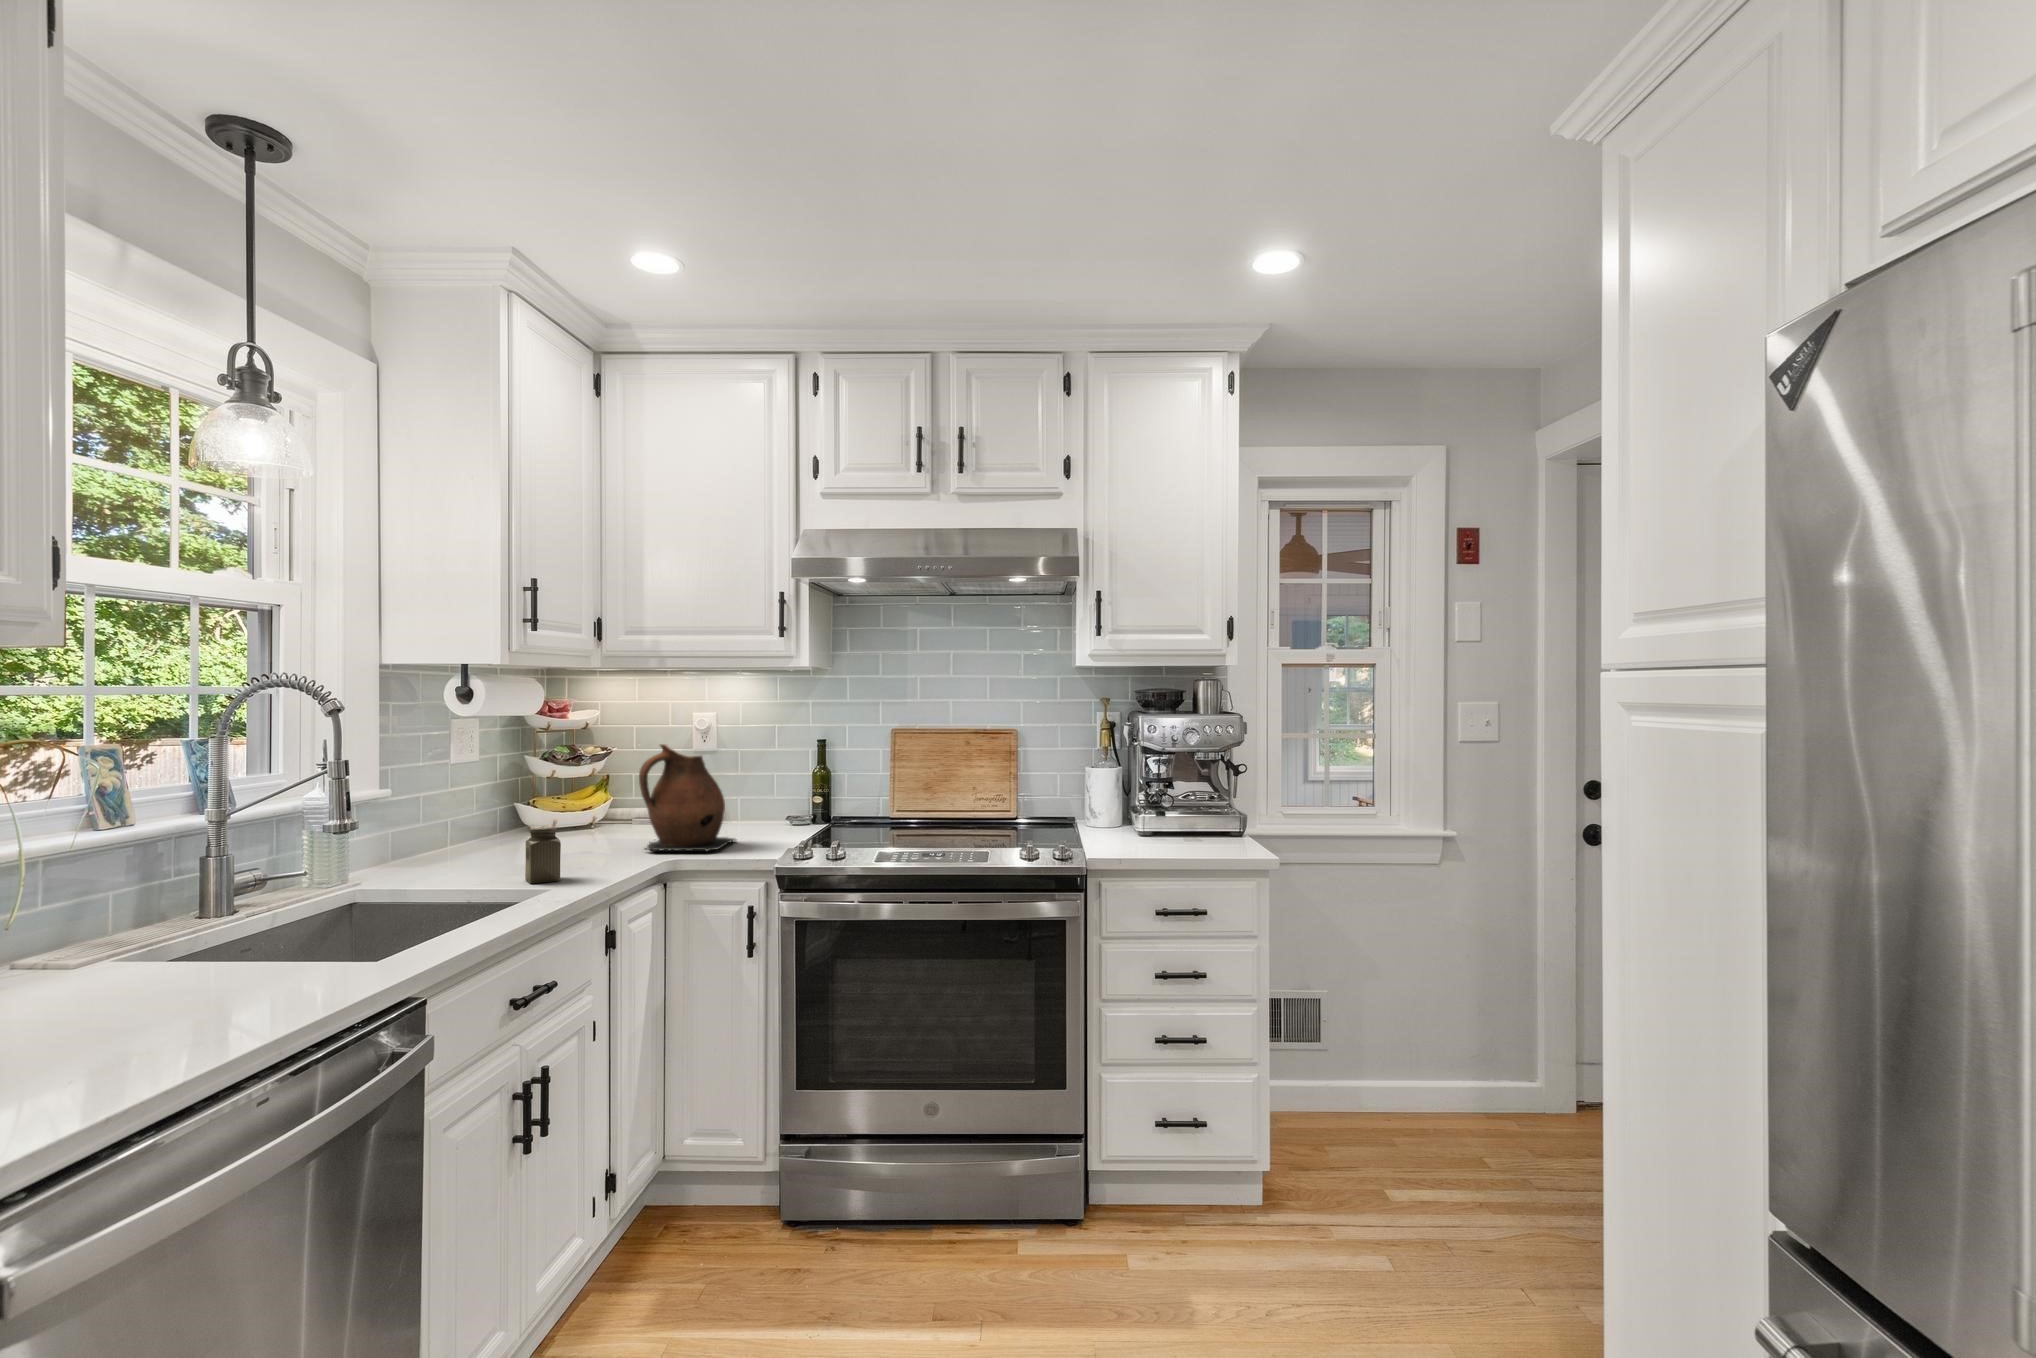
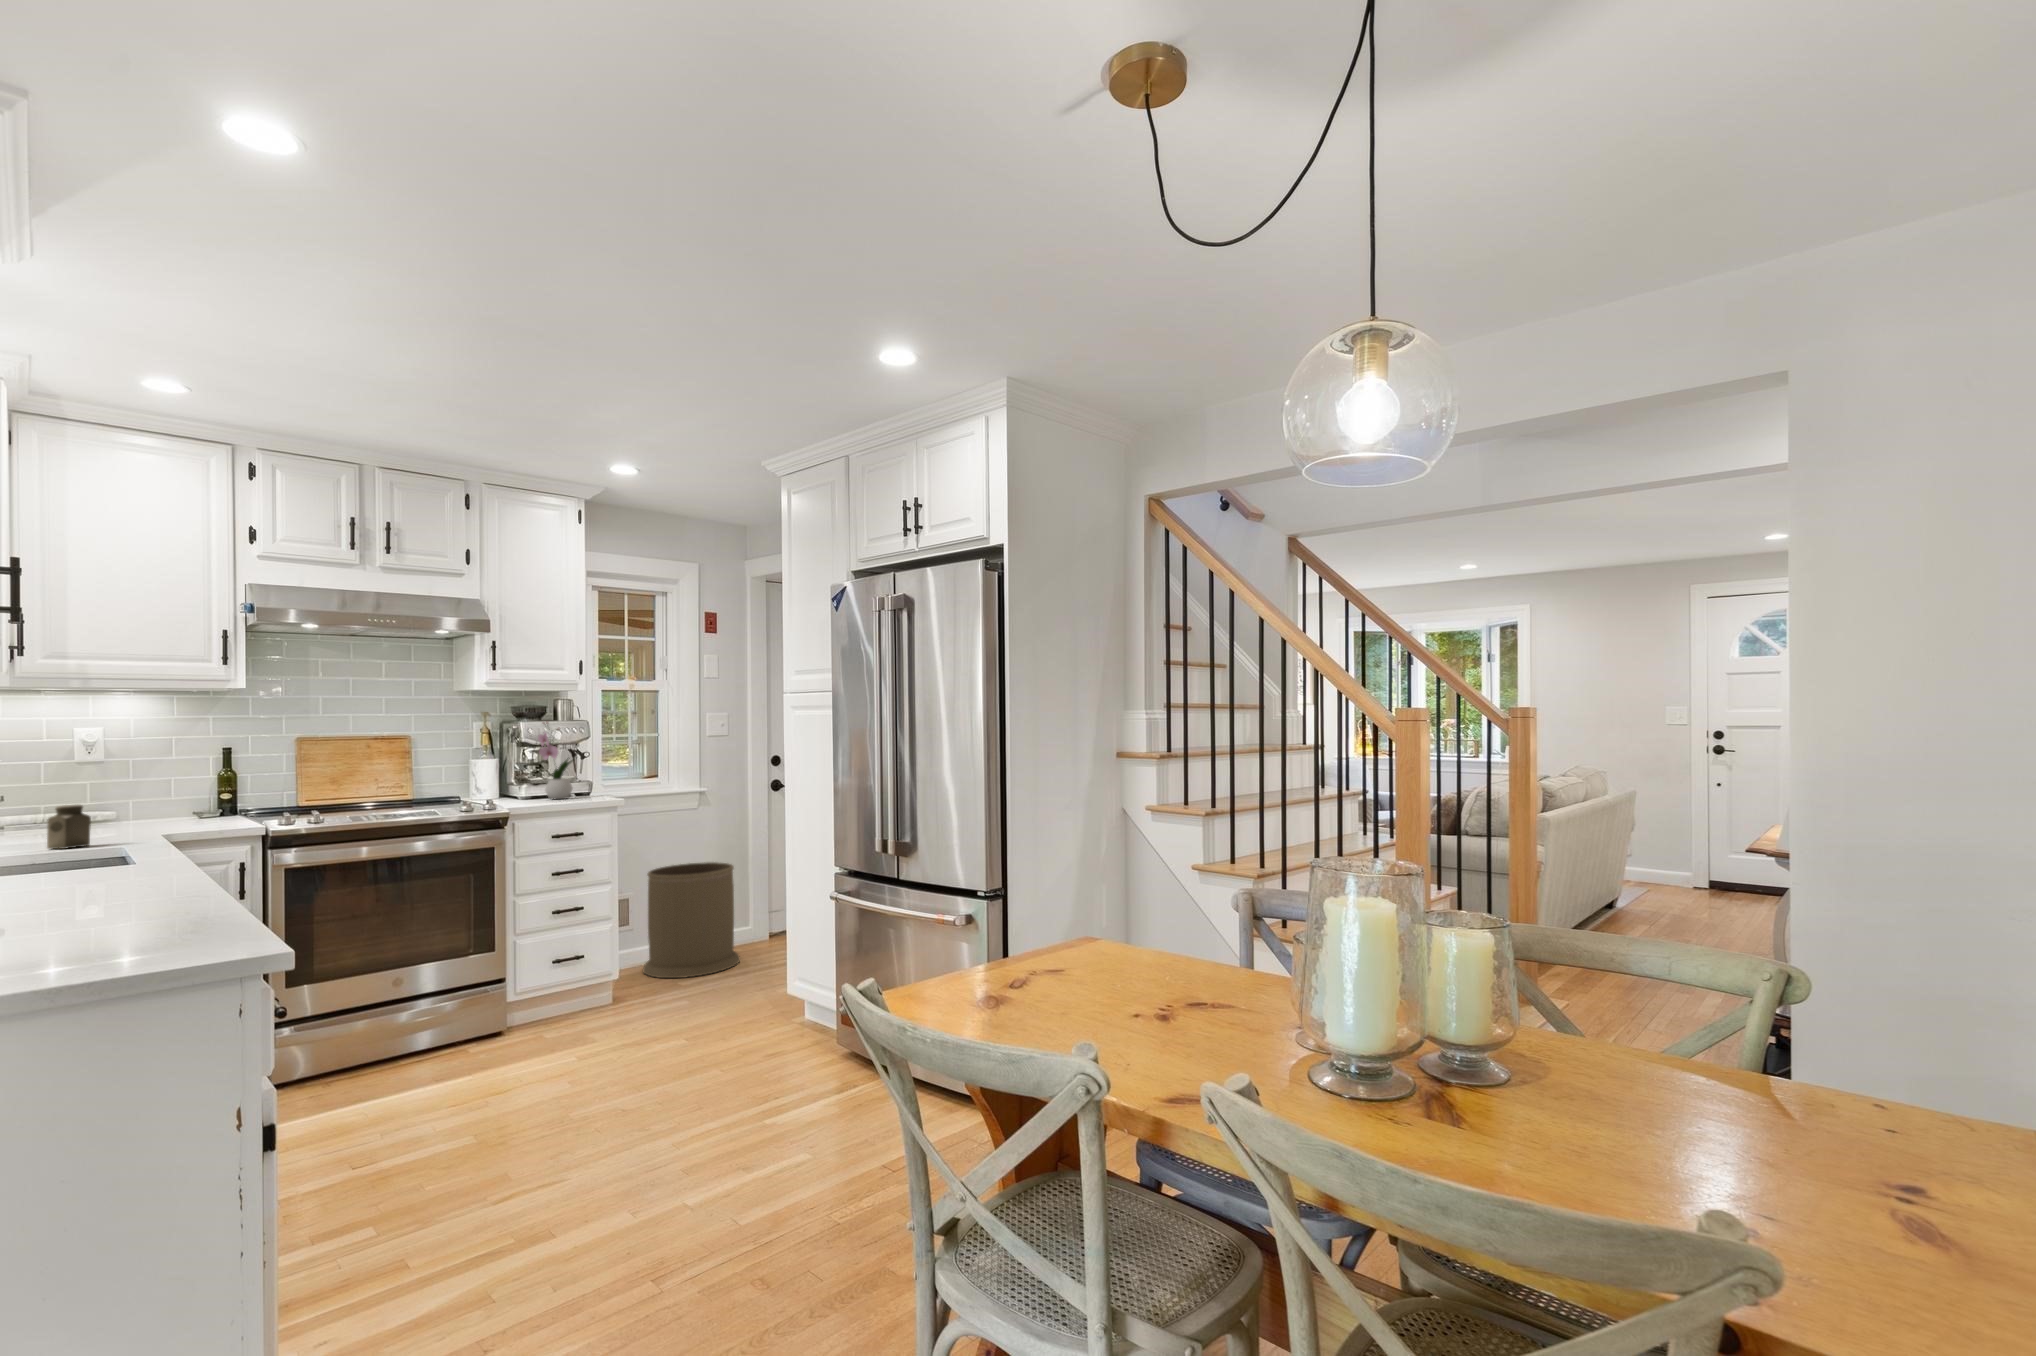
flower arrangement: none [1152,719,1207,848] -> present [538,722,573,799]
ceramic pitcher: present [639,744,736,851] -> none [90,748,189,834]
trash can: none [1334,962,1505,1187] -> present [643,862,740,978]

